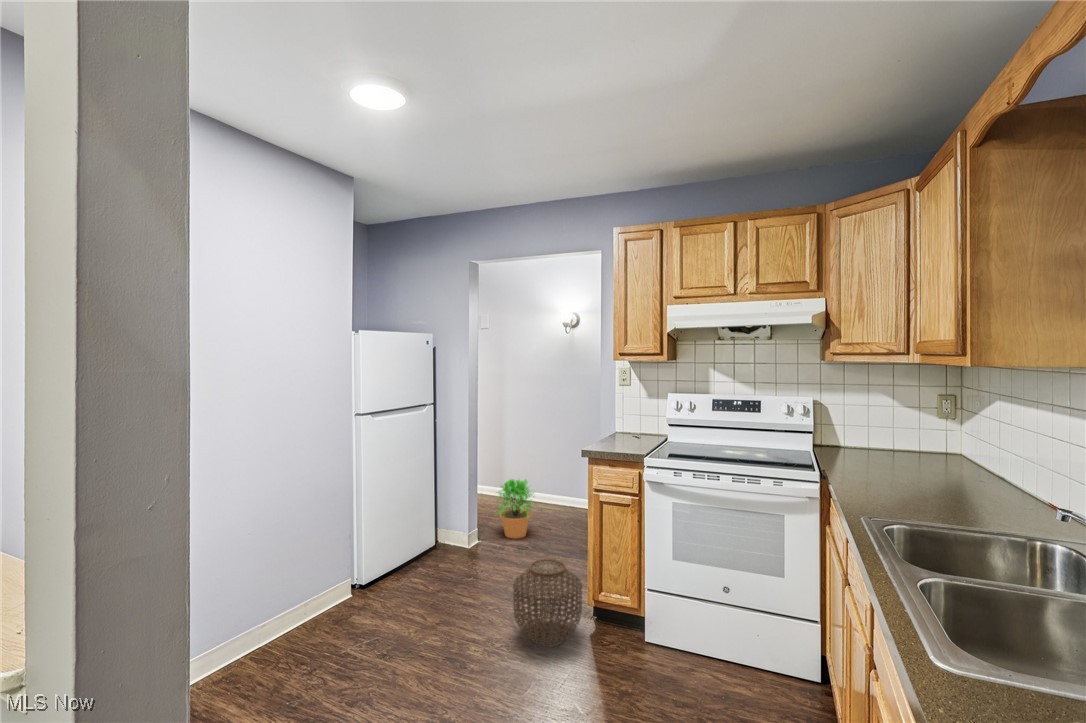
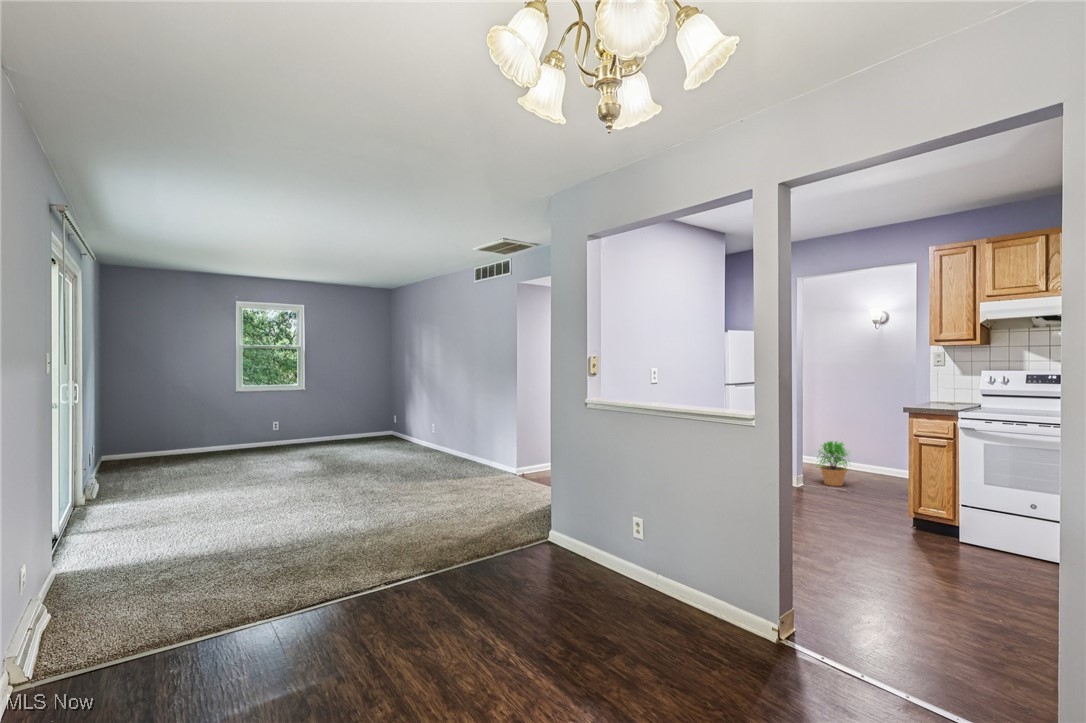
woven basket: present [513,559,582,646] -> none [850,480,905,534]

